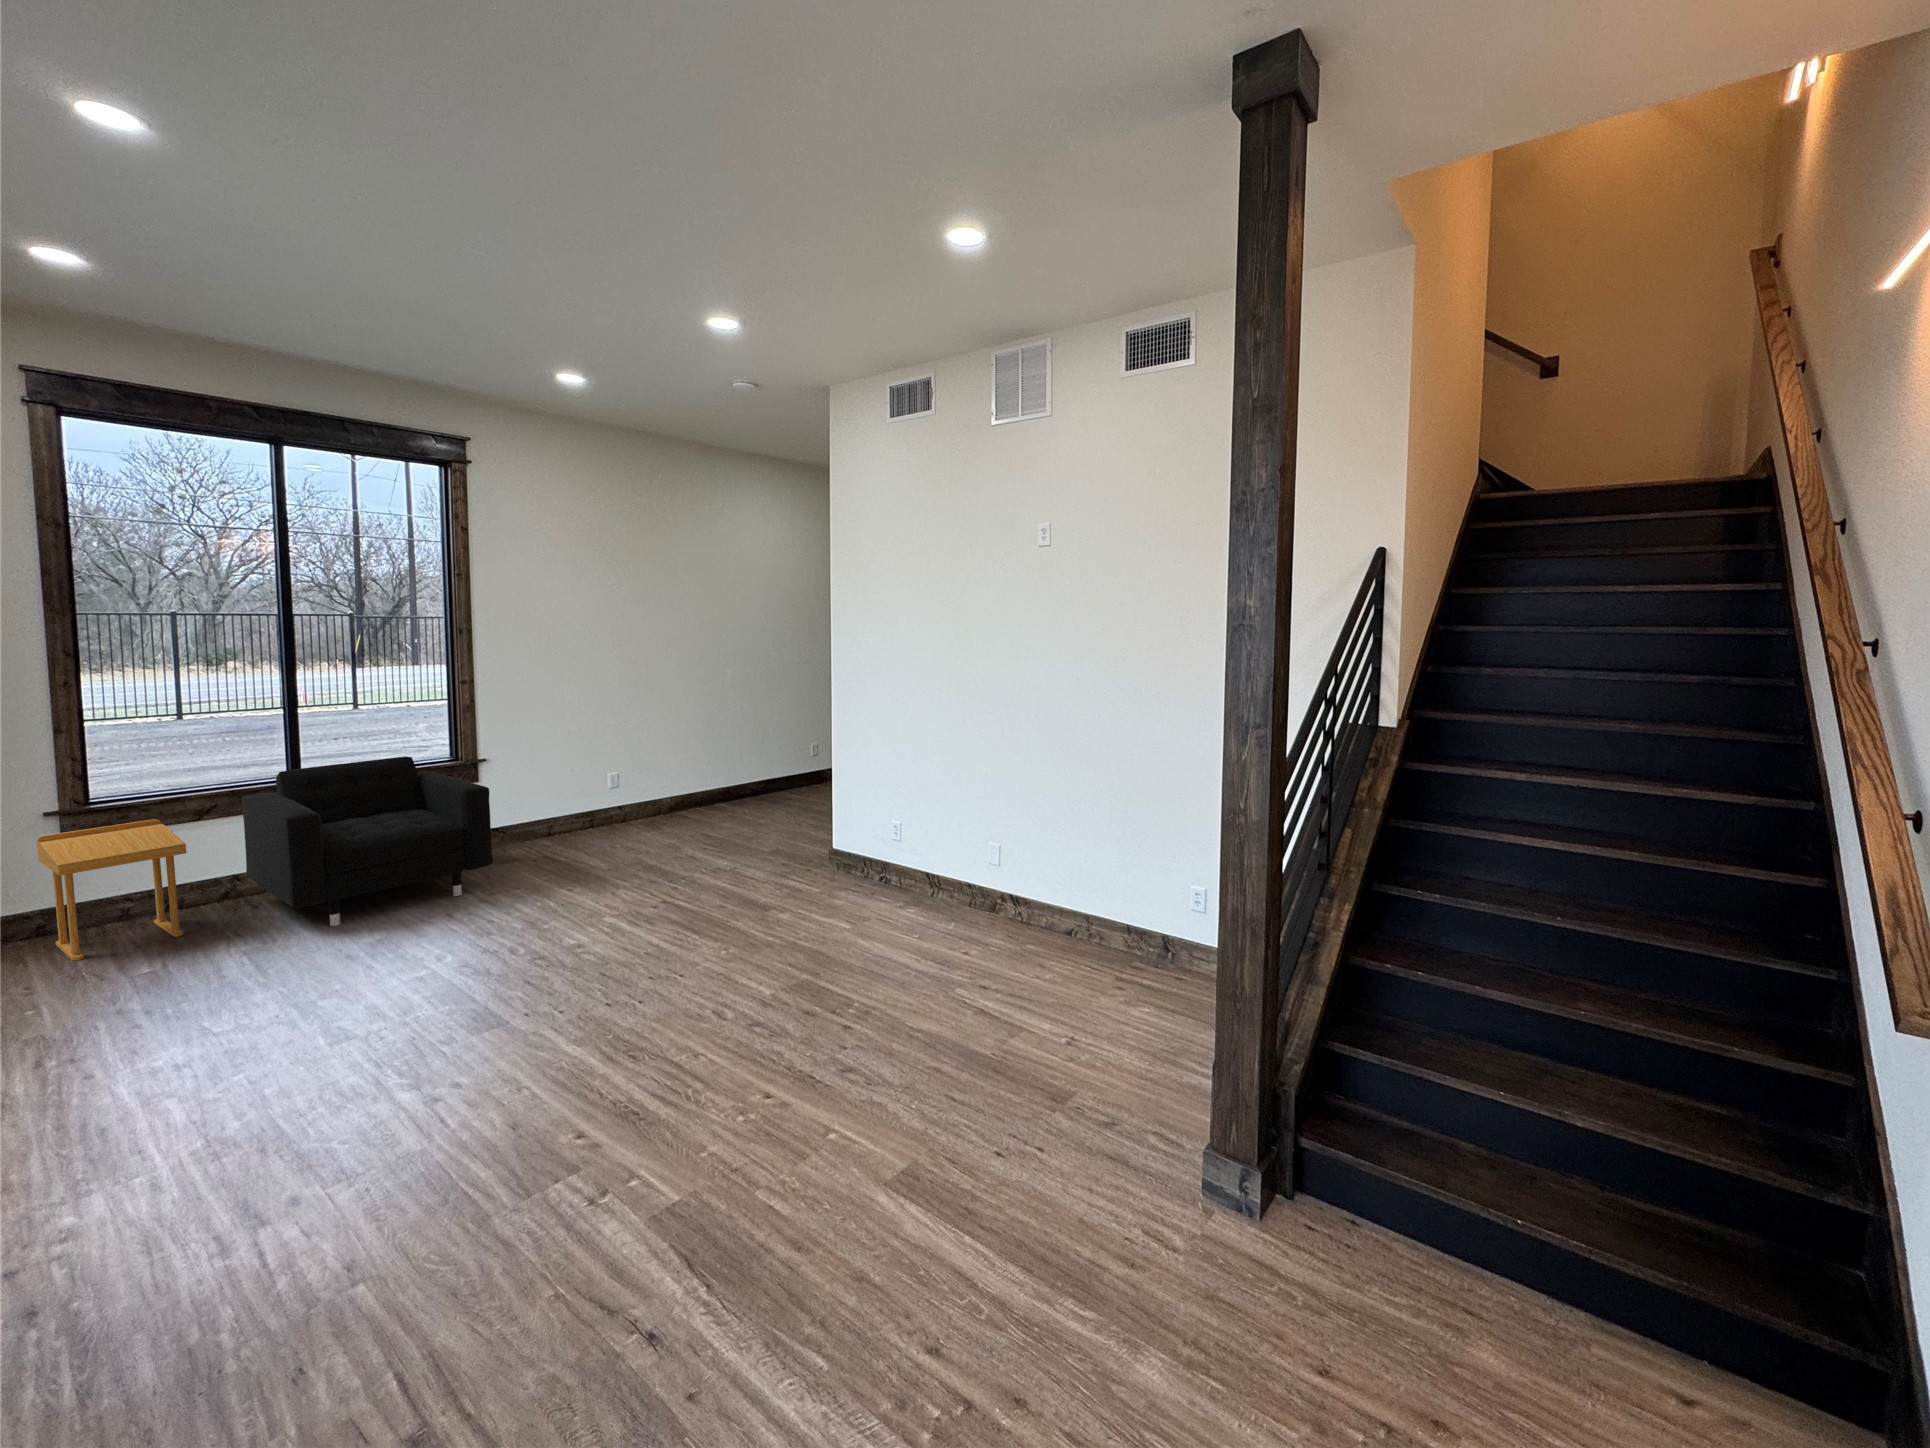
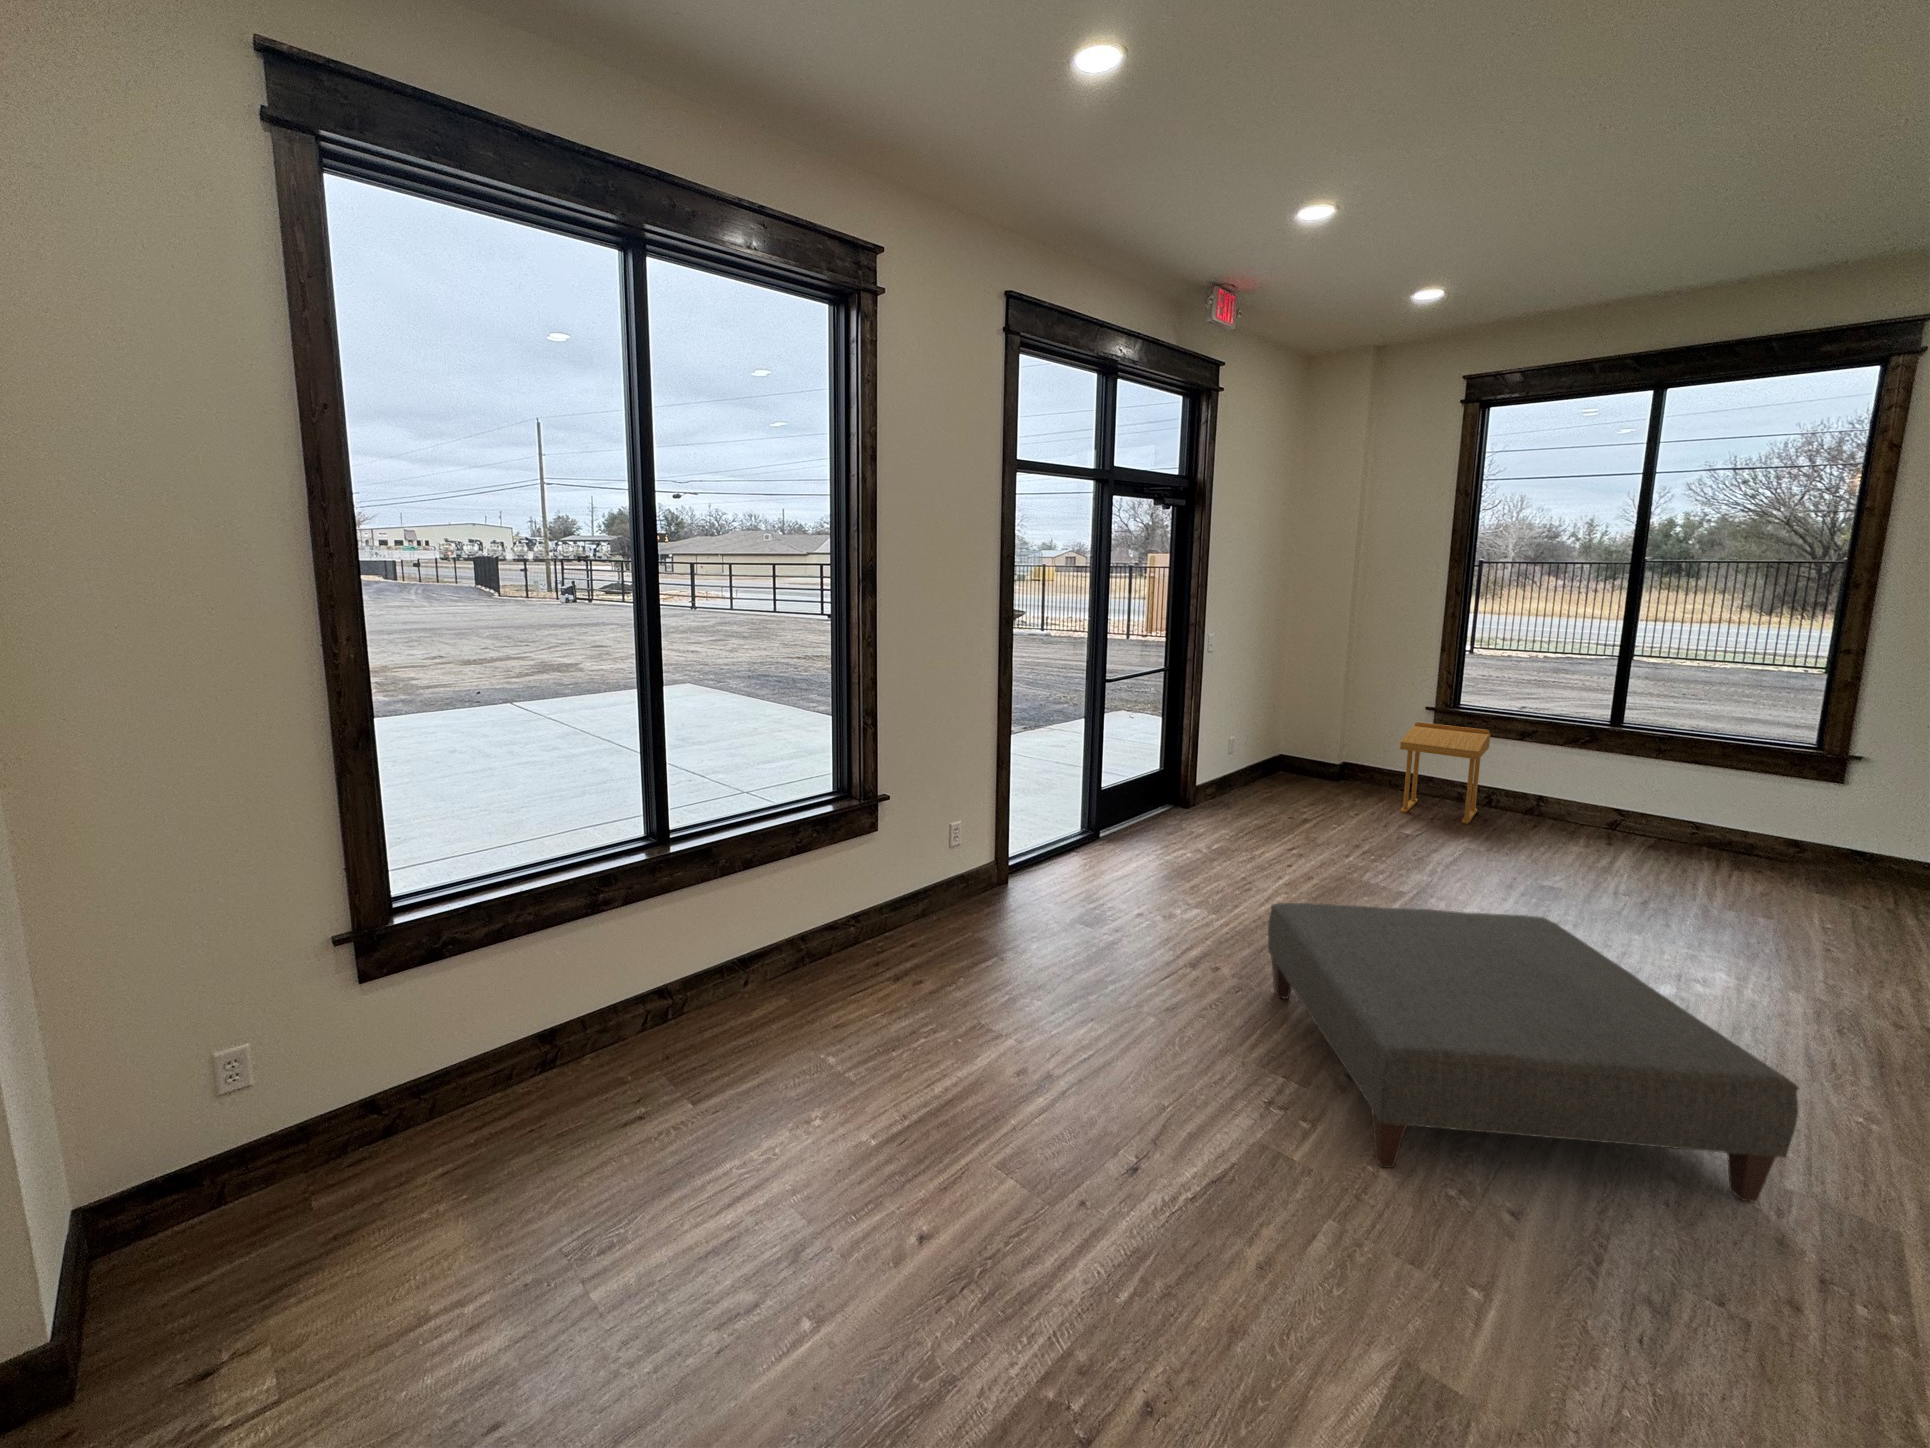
armchair: present [242,756,493,926] -> none [1519,713,1770,894]
ottoman: none [372,927,786,1161] -> present [1268,903,1799,1202]

